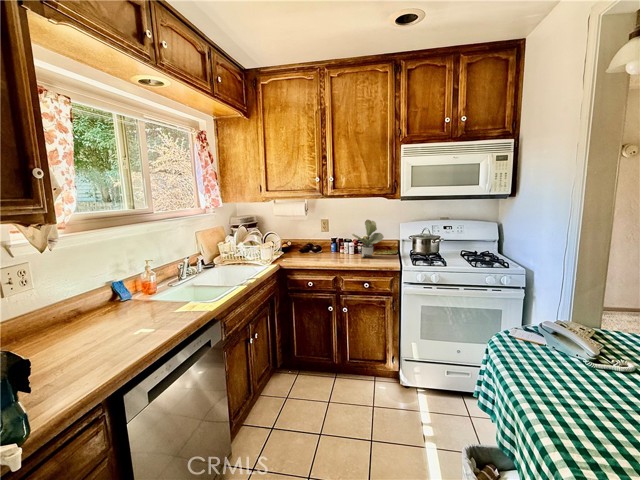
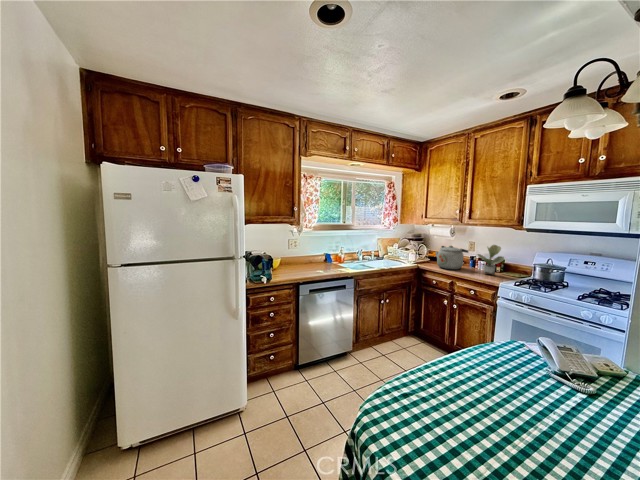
kettle: none [297,228,337,261] -> present [436,246,468,270]

